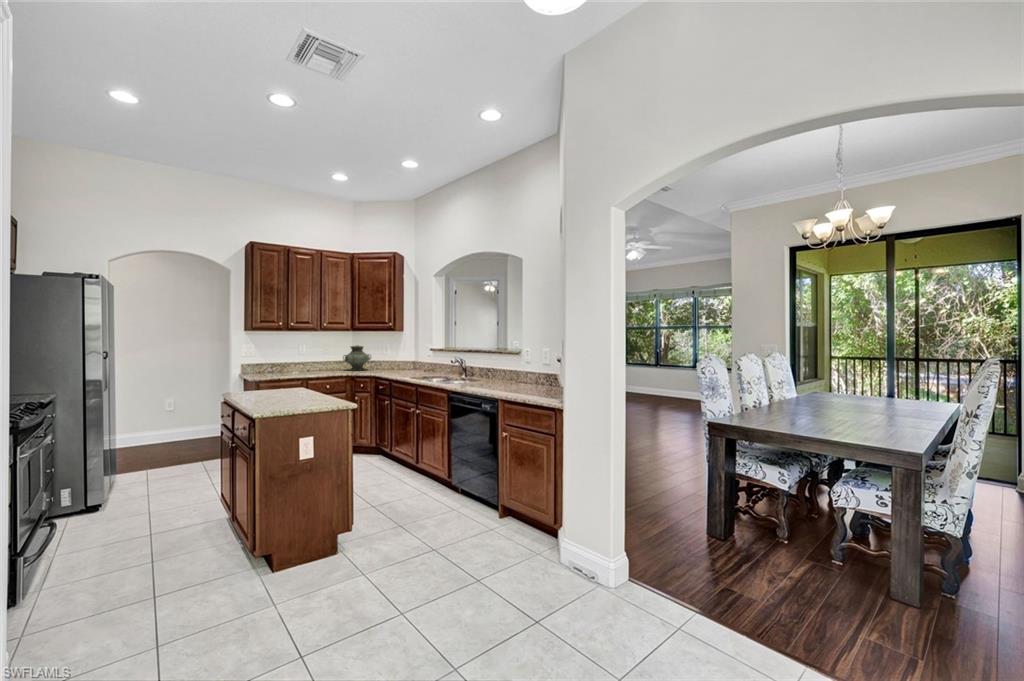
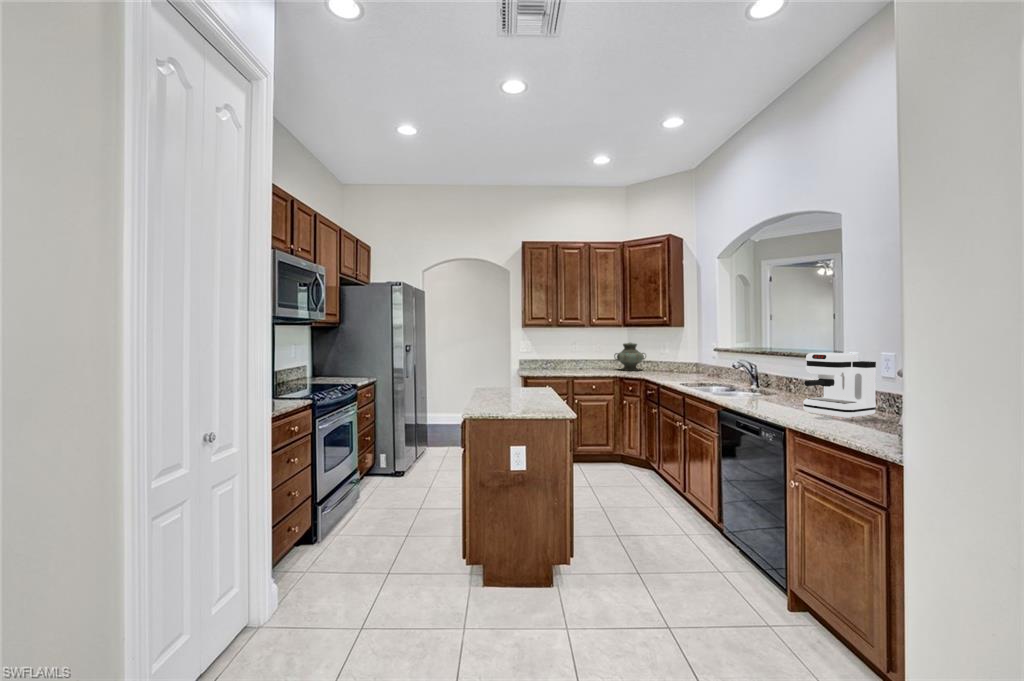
coffee maker: none [504,349,543,391] -> present [803,353,876,419]

